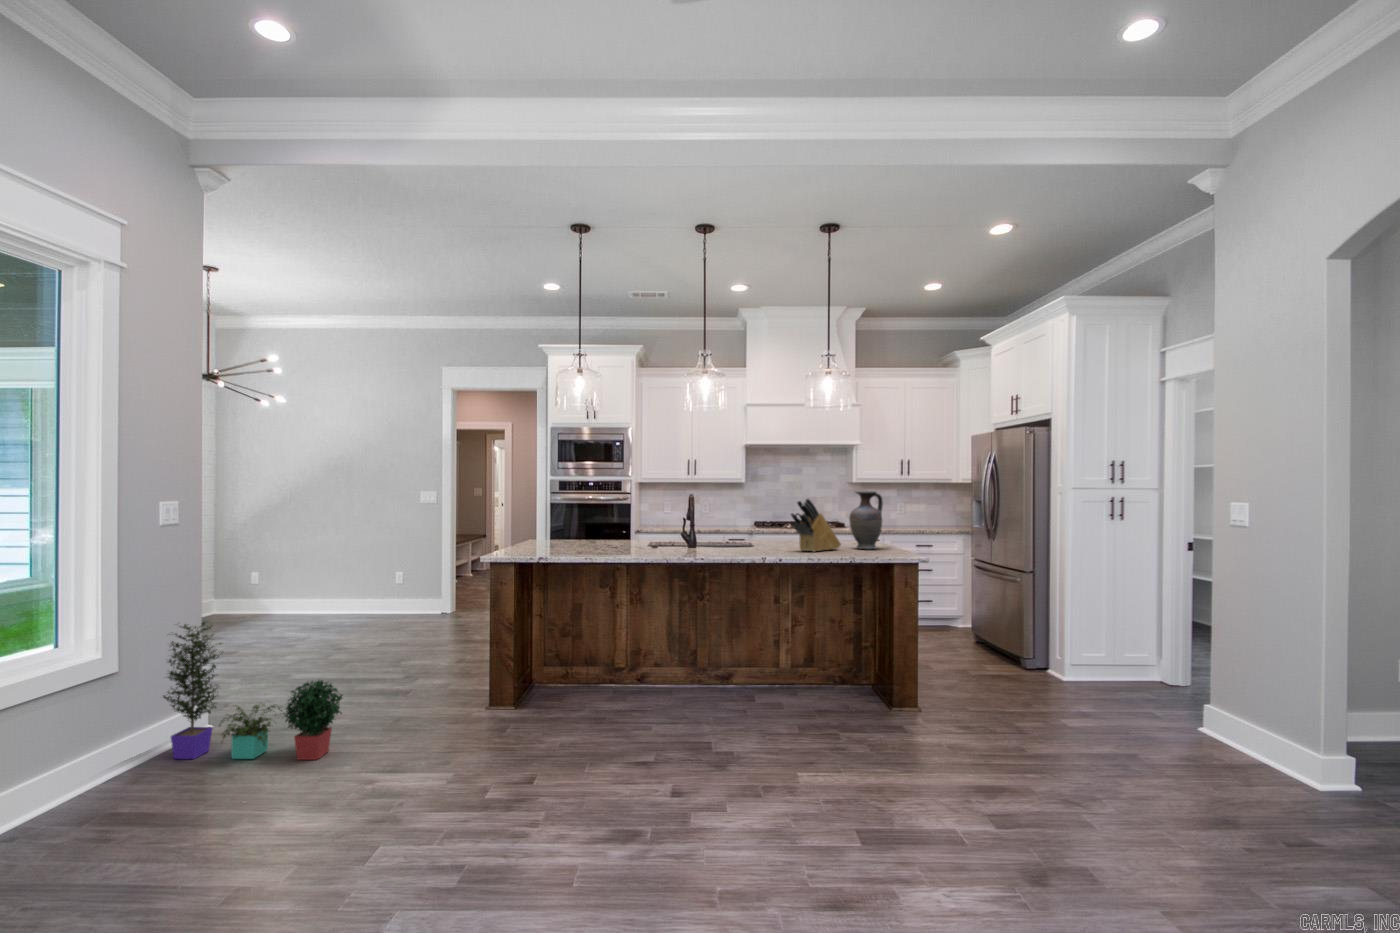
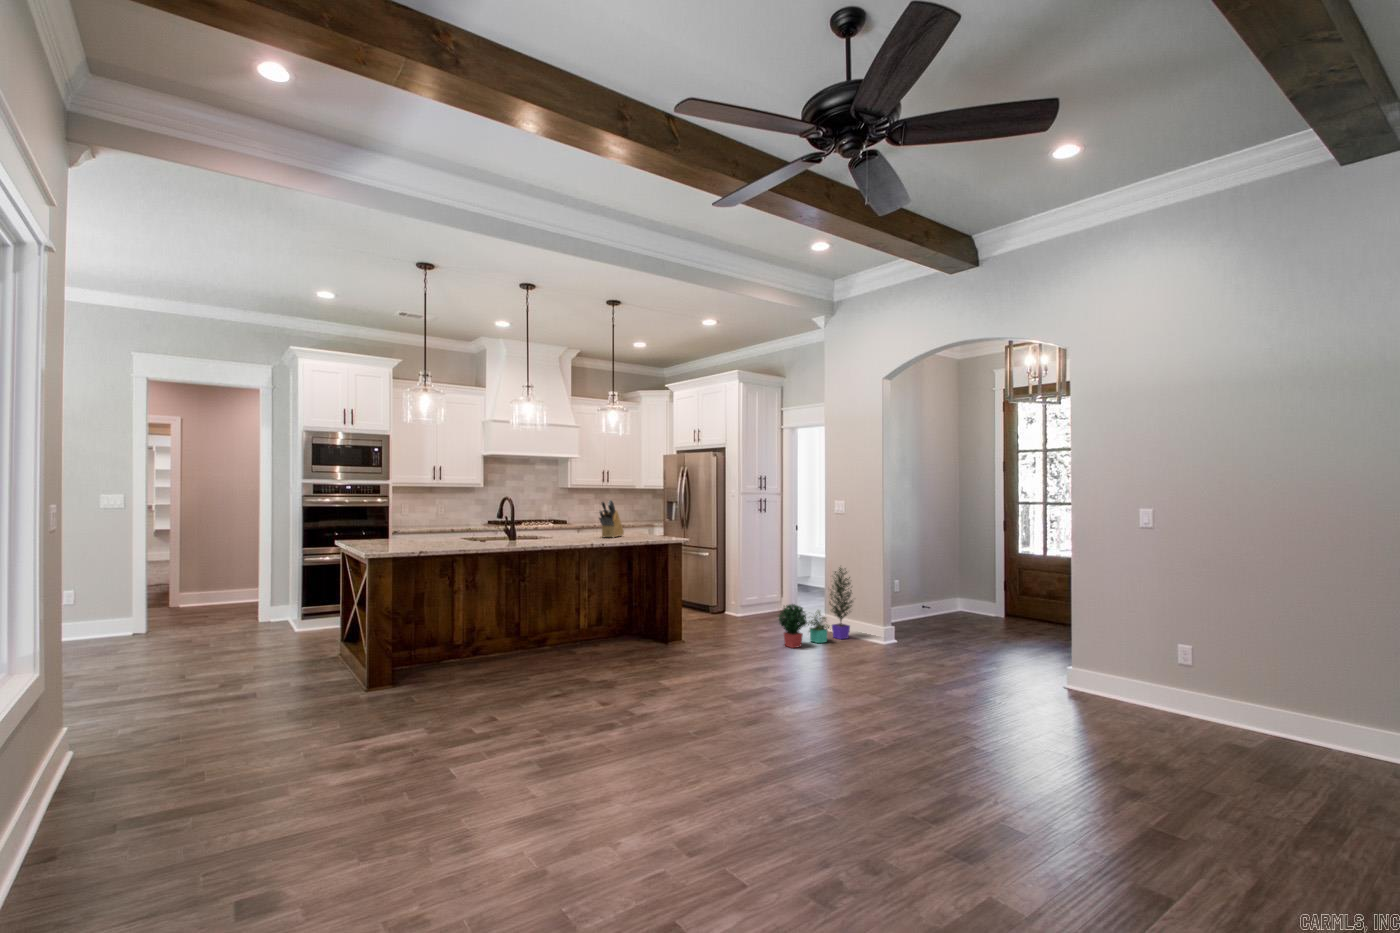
vase: present [849,491,883,549] -> none [626,494,648,535]
potted plant: present [163,621,342,760] -> present [778,568,853,648]

